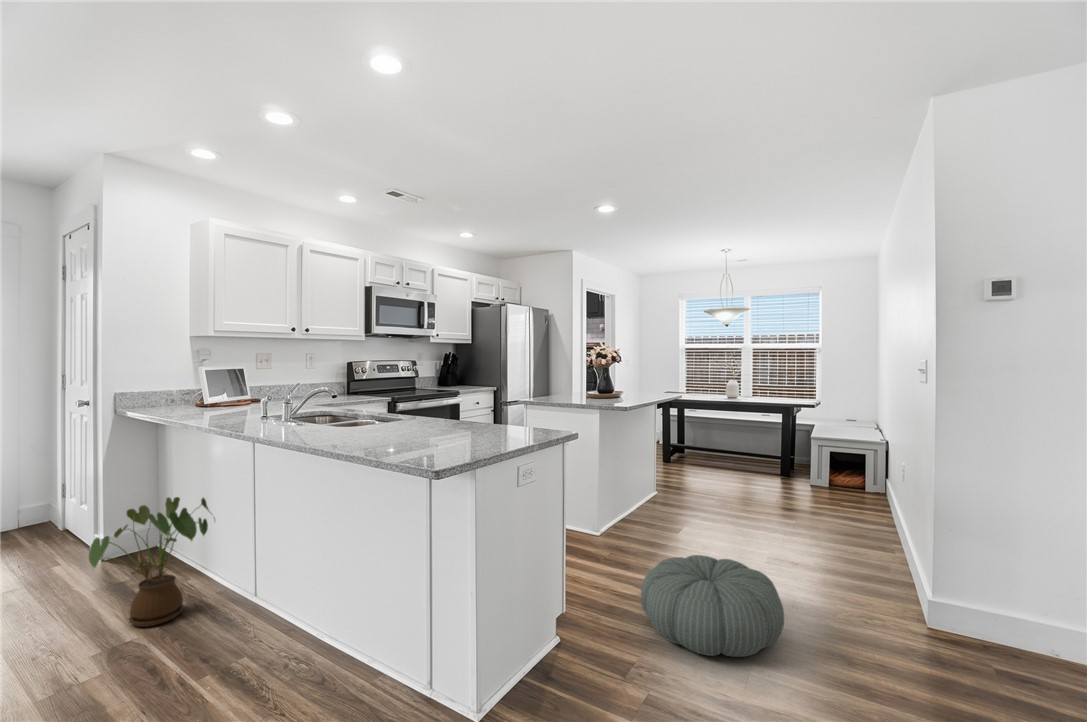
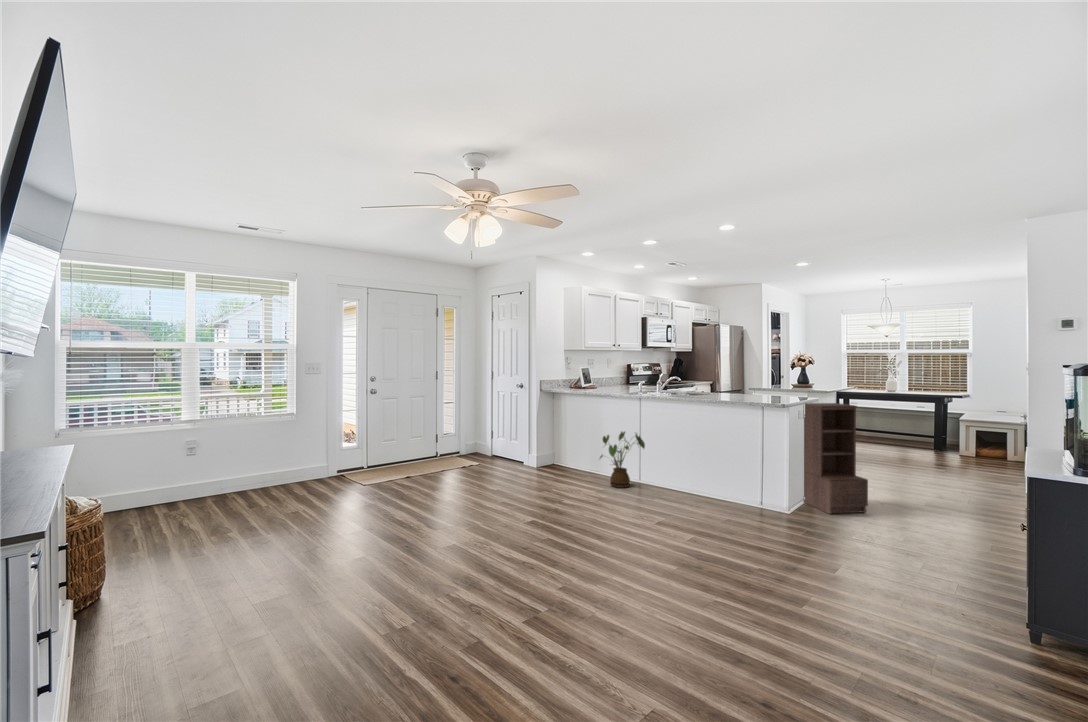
bookshelf: none [507,429,617,696] -> present [803,403,868,514]
pouf: present [641,555,784,657] -> none [868,471,951,511]

